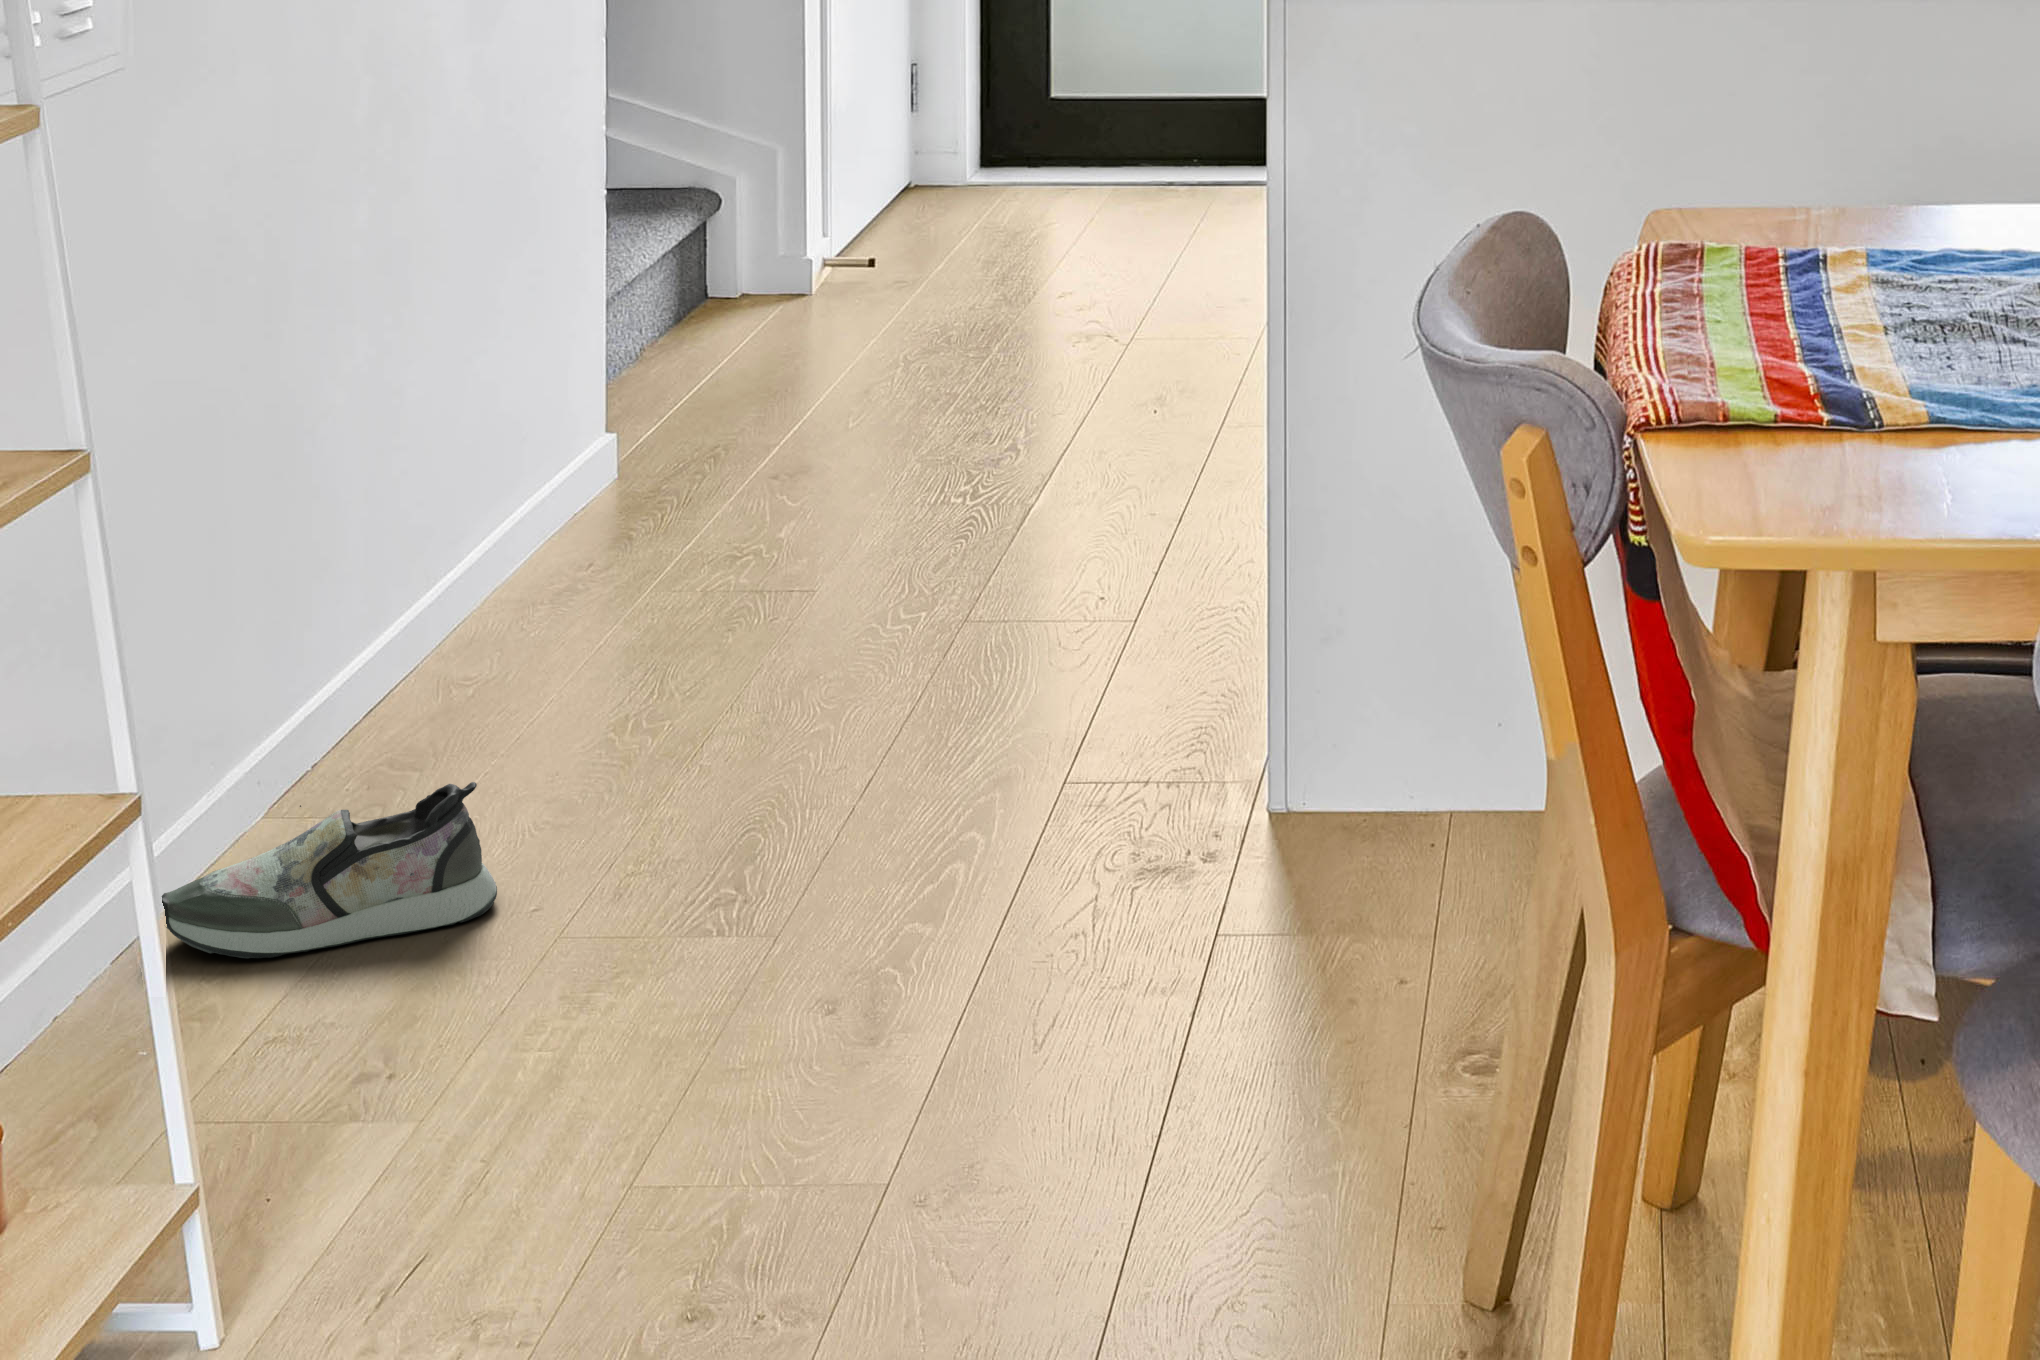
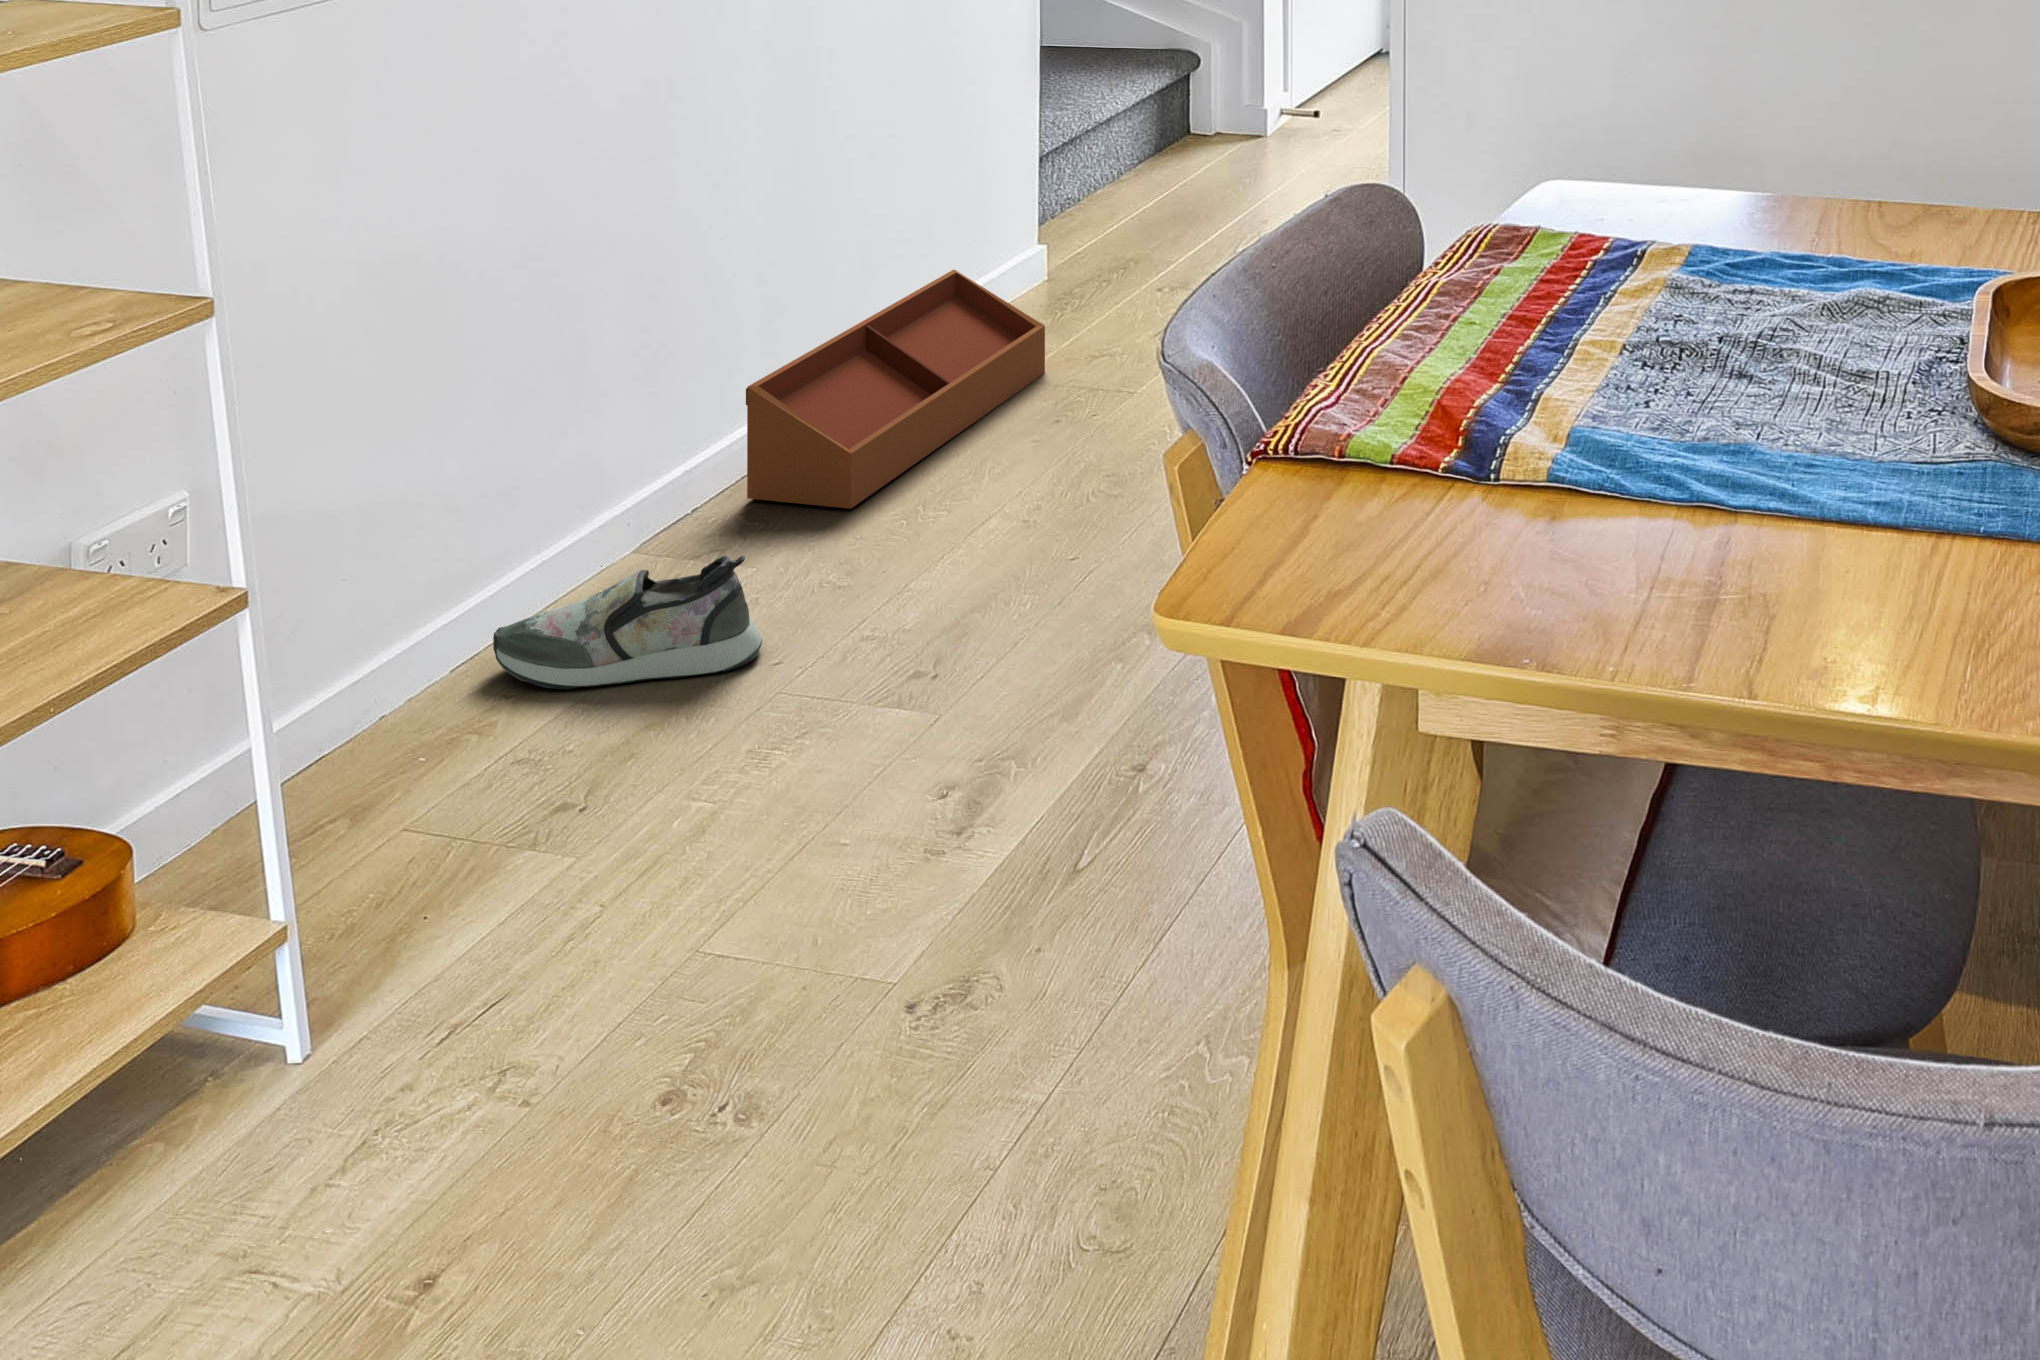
storage bin: none [364,454,665,741] -> present [746,270,1045,509]

